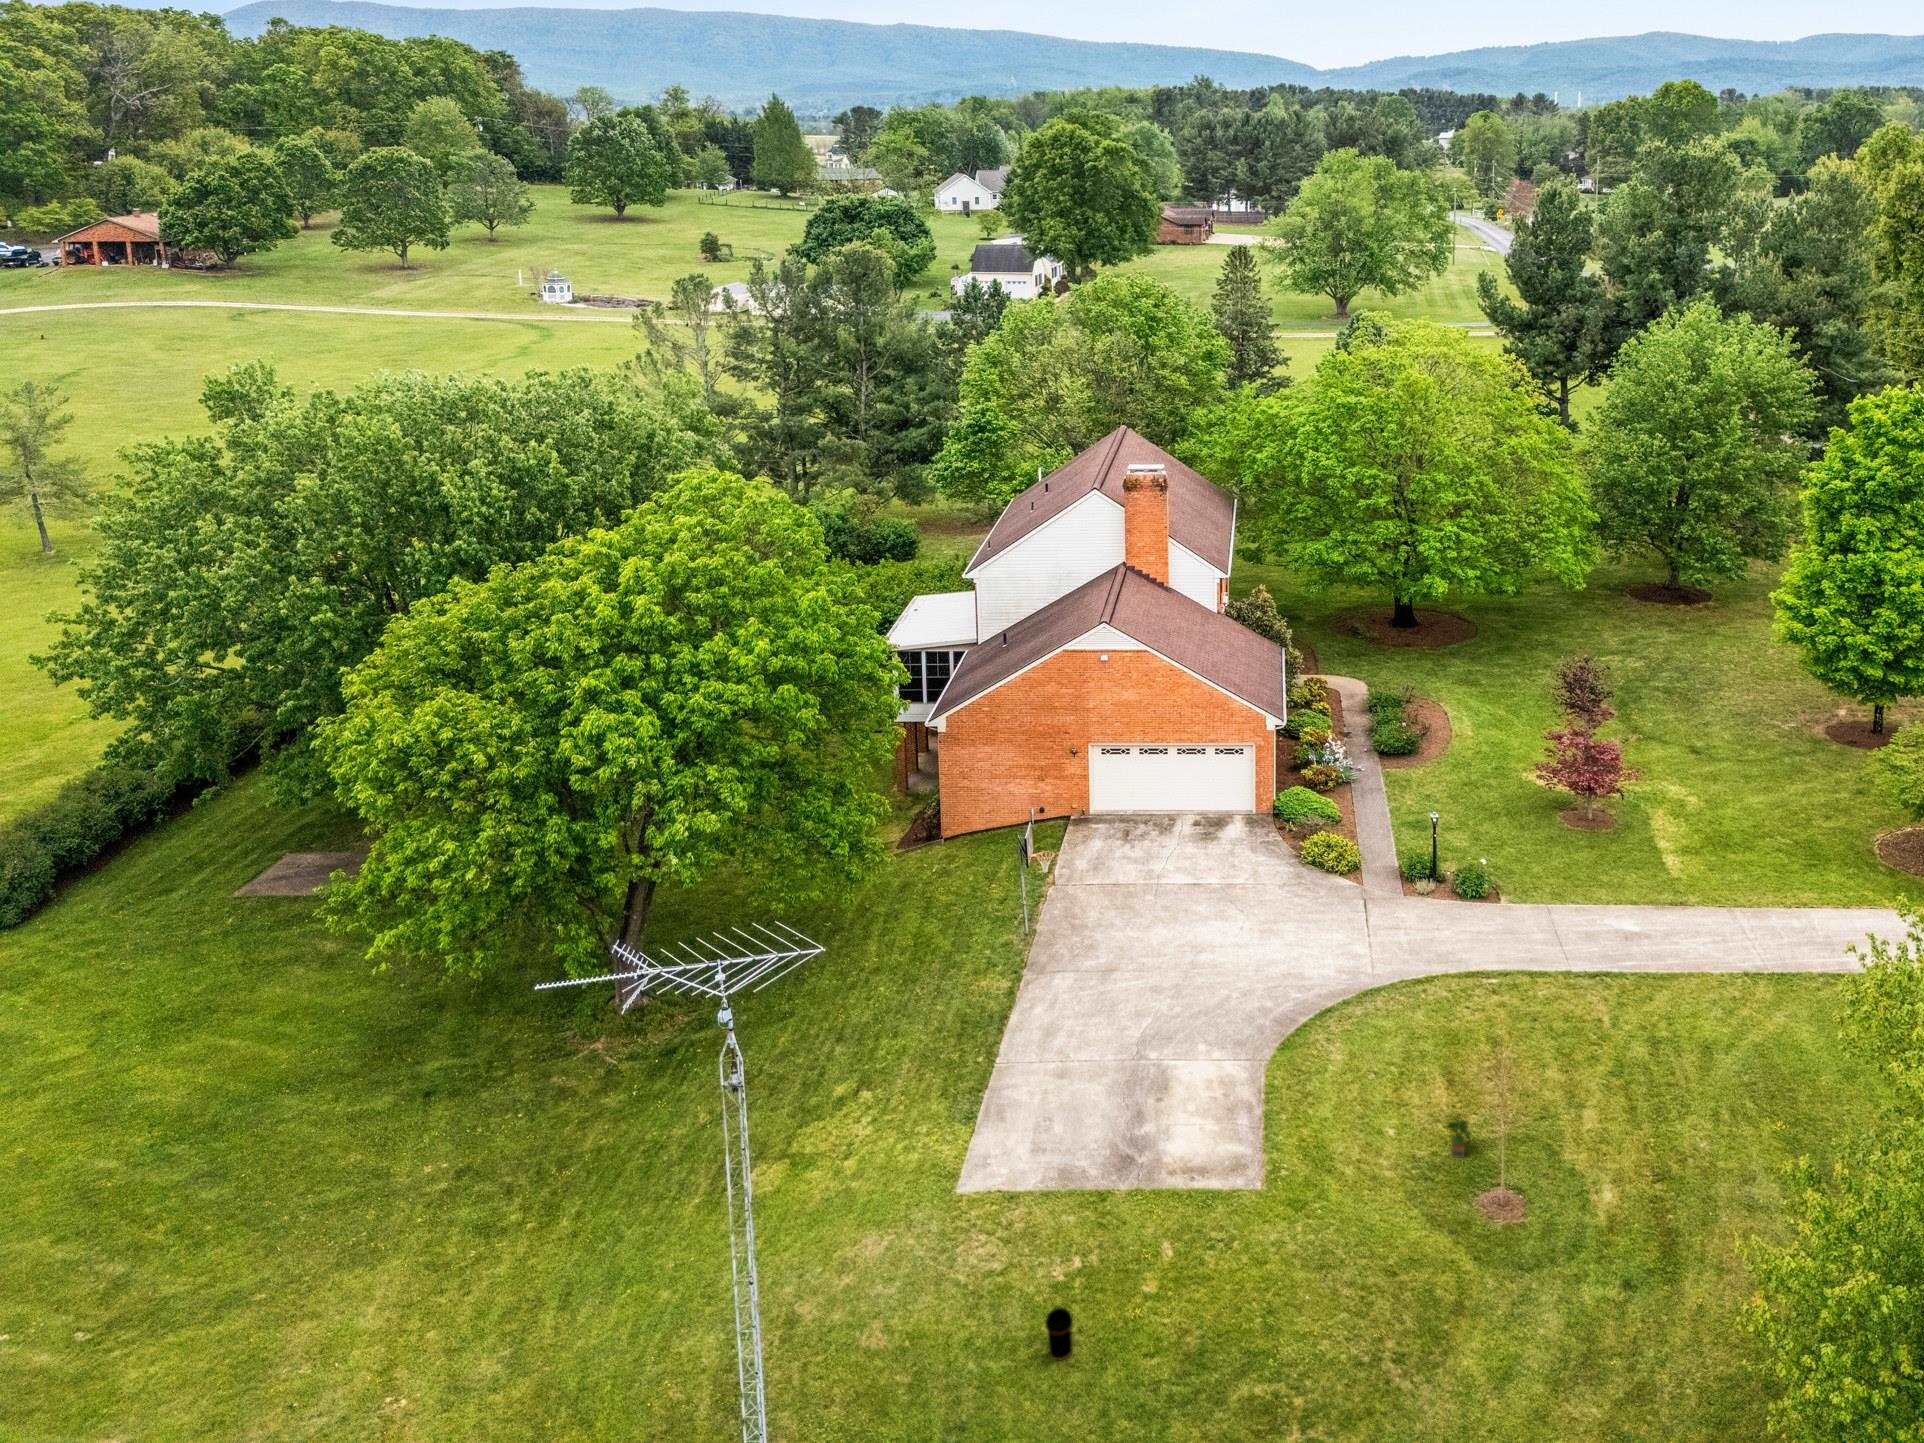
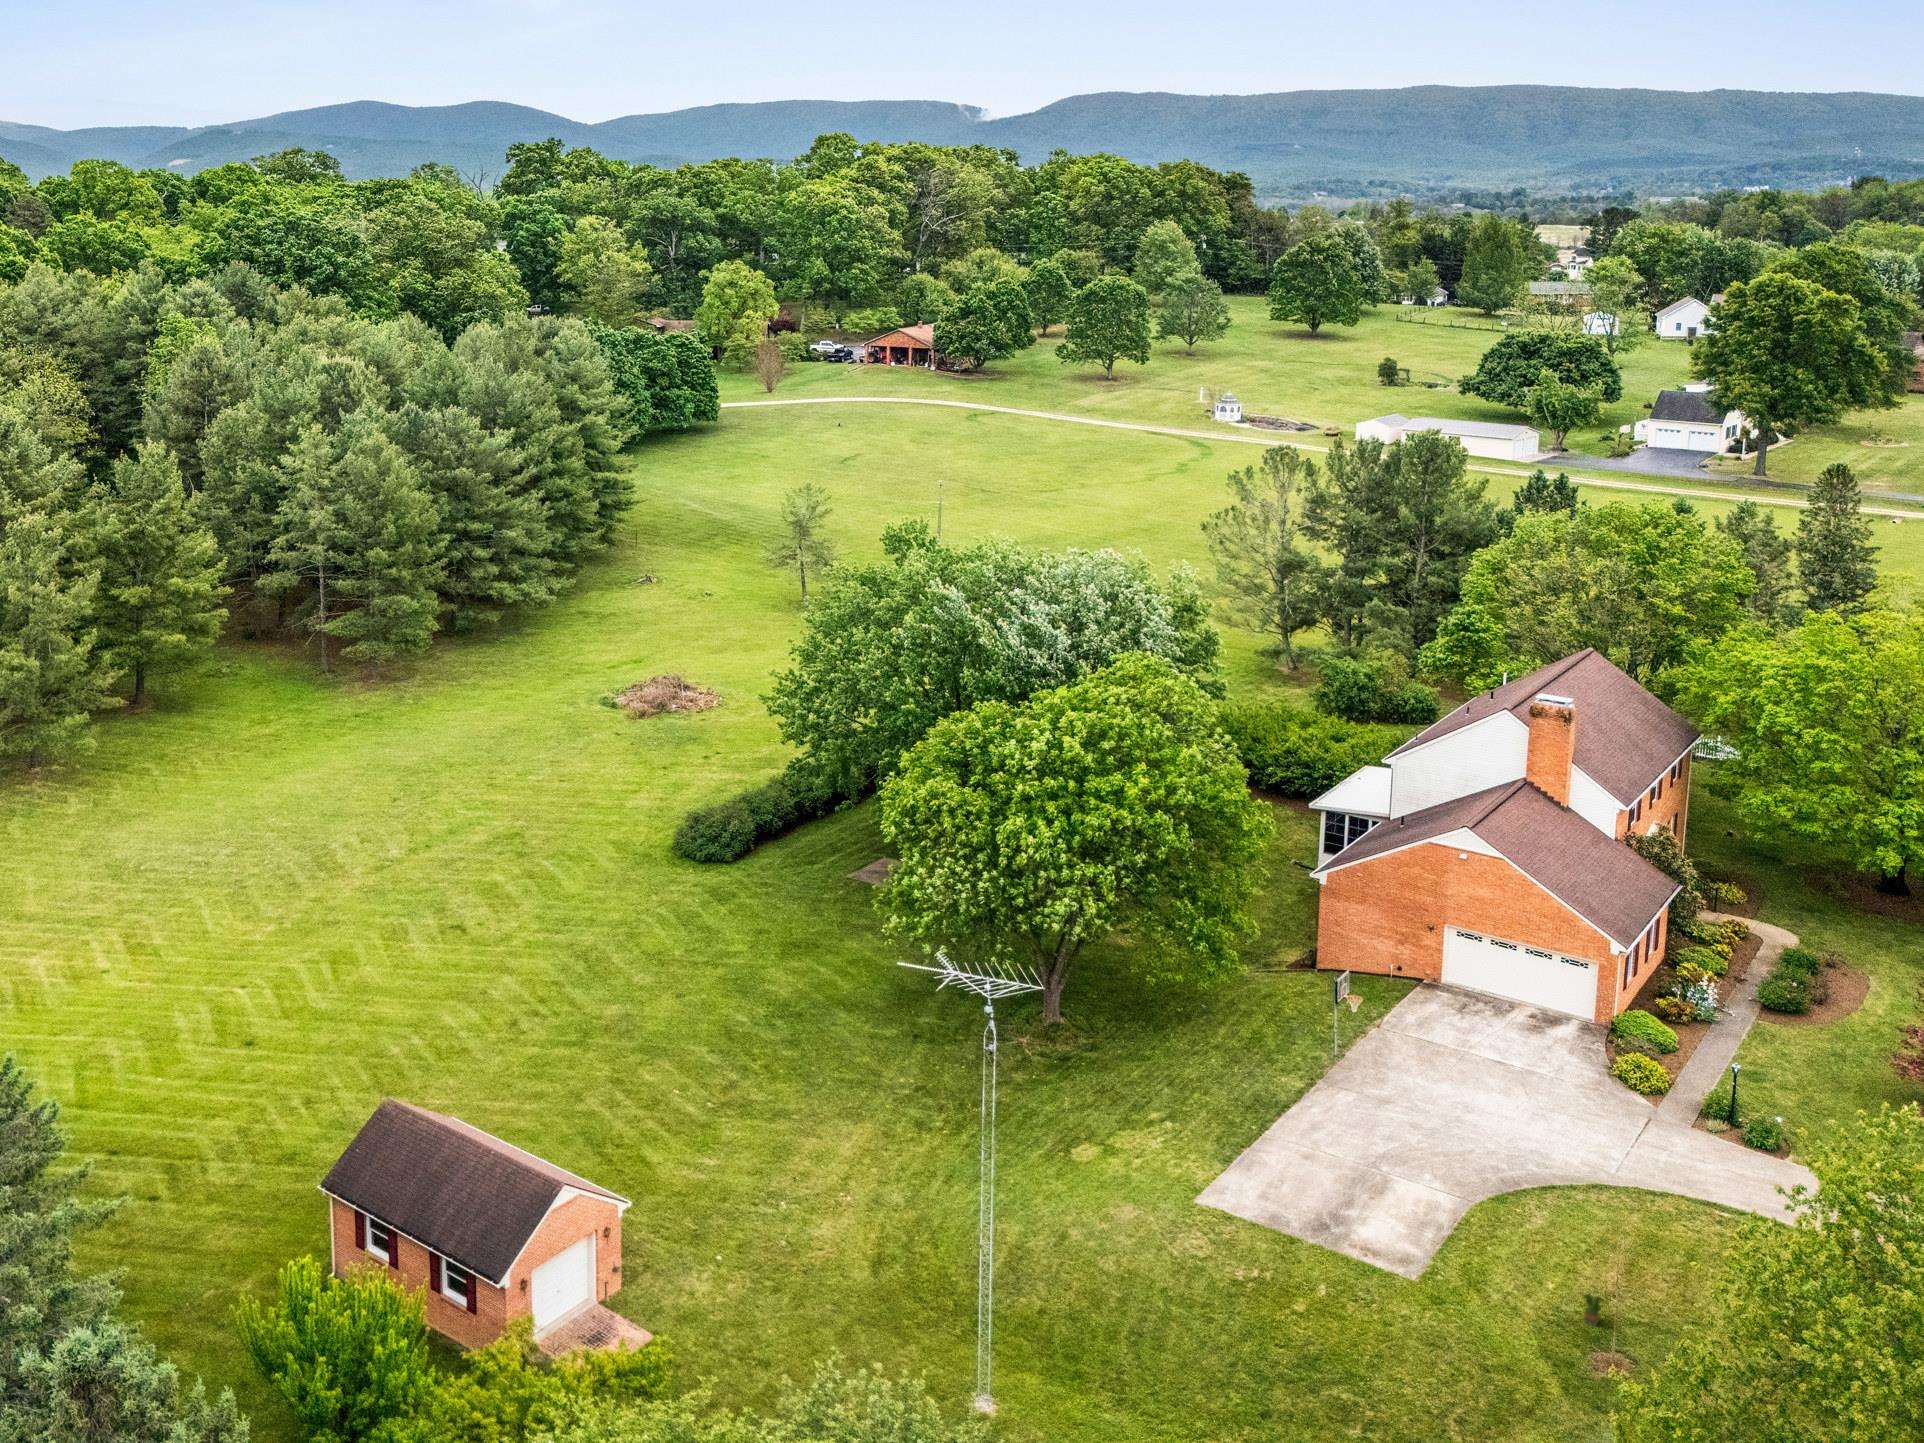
trash can: present [1045,1308,1073,1360] -> none [1210,1278,1229,1312]

